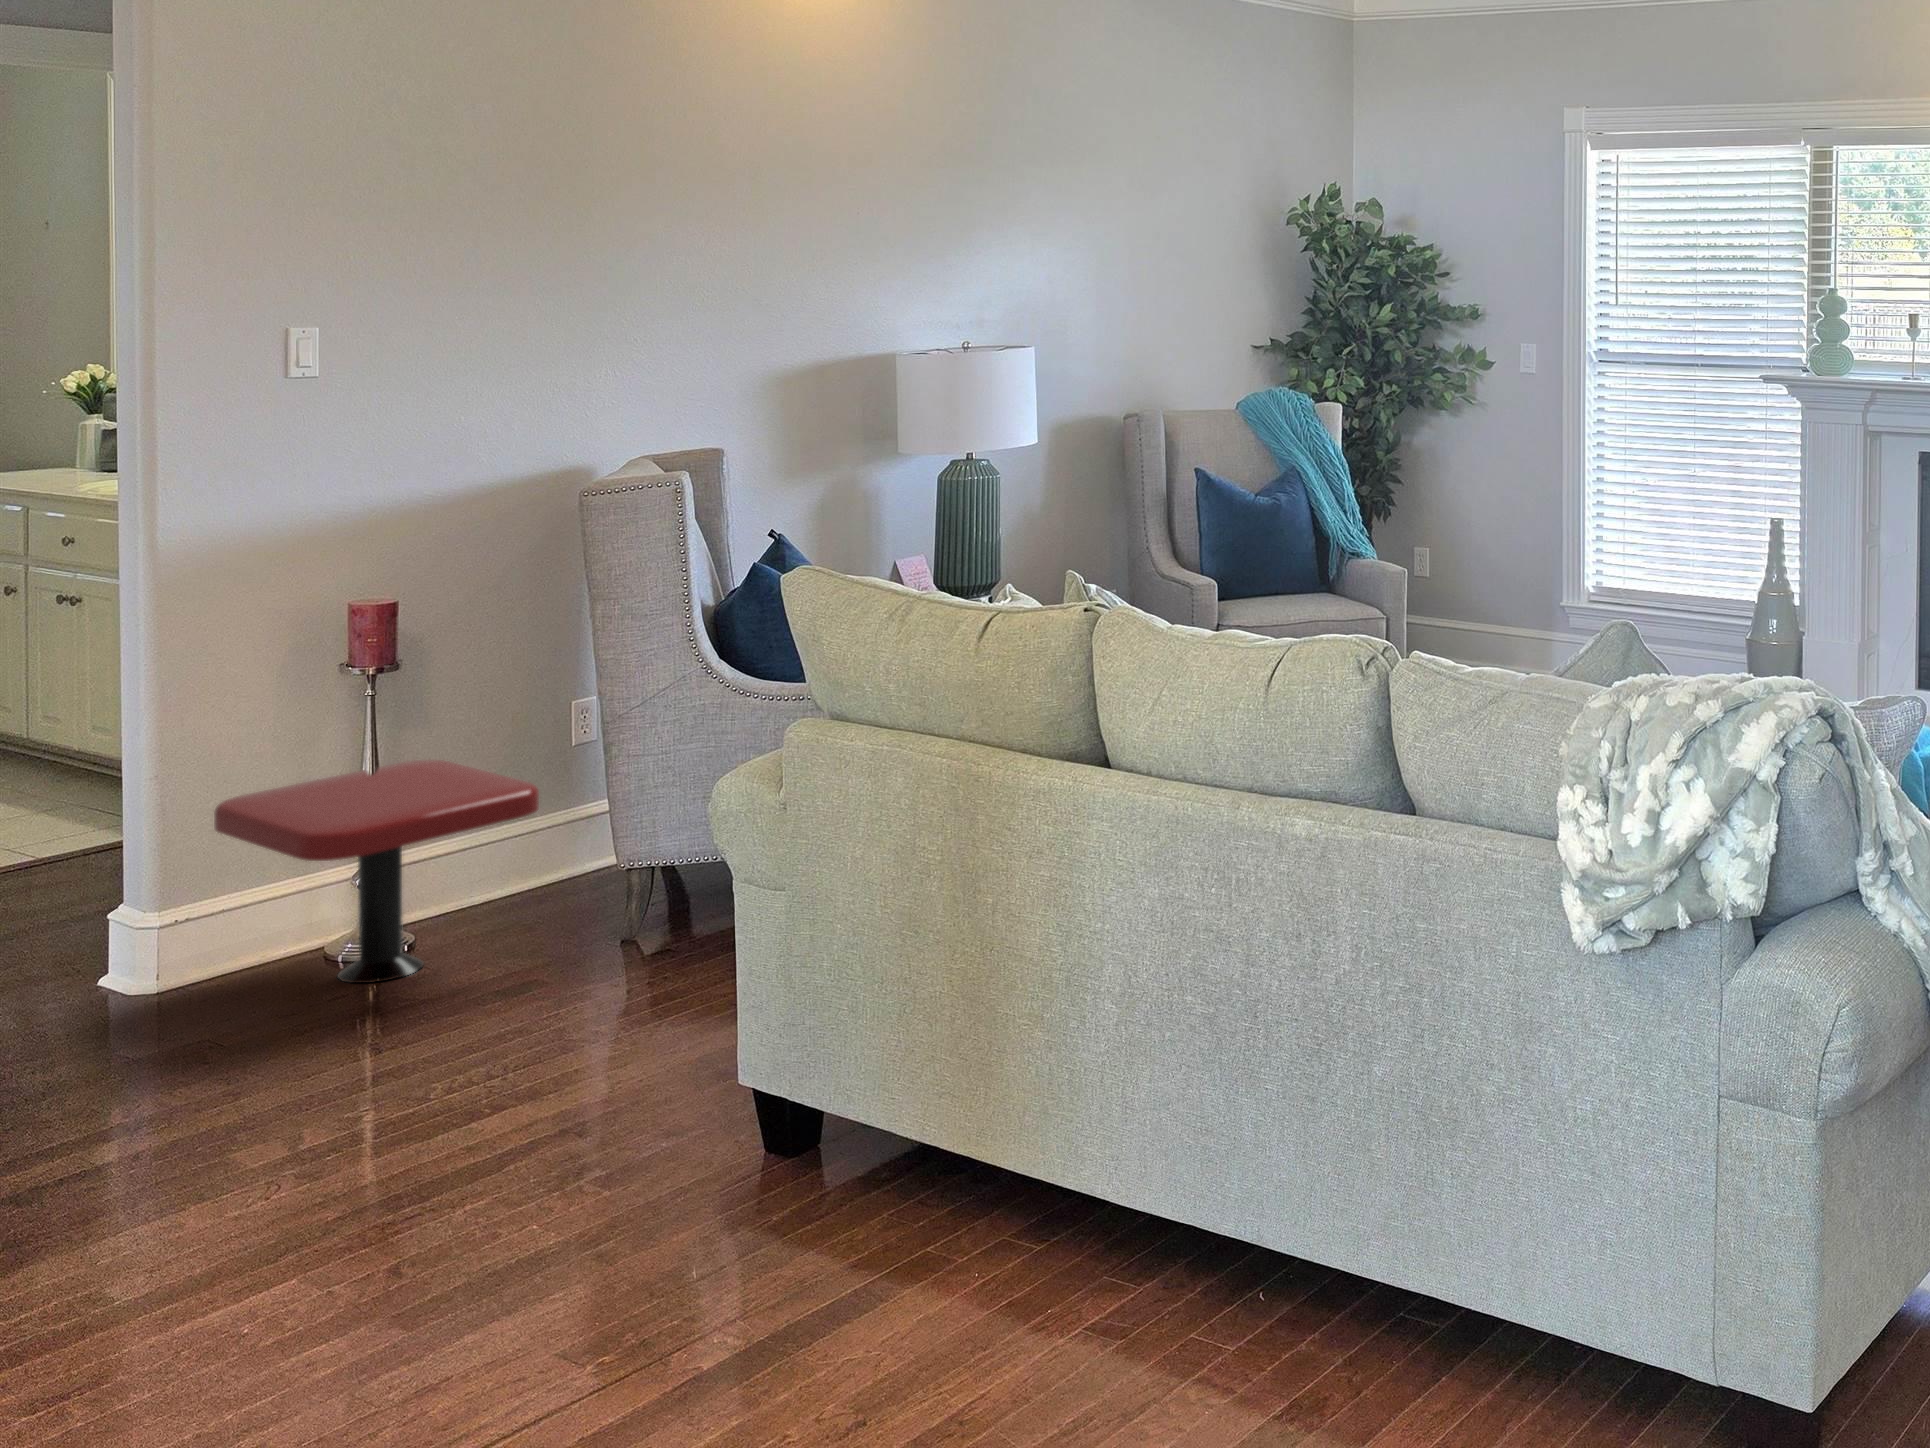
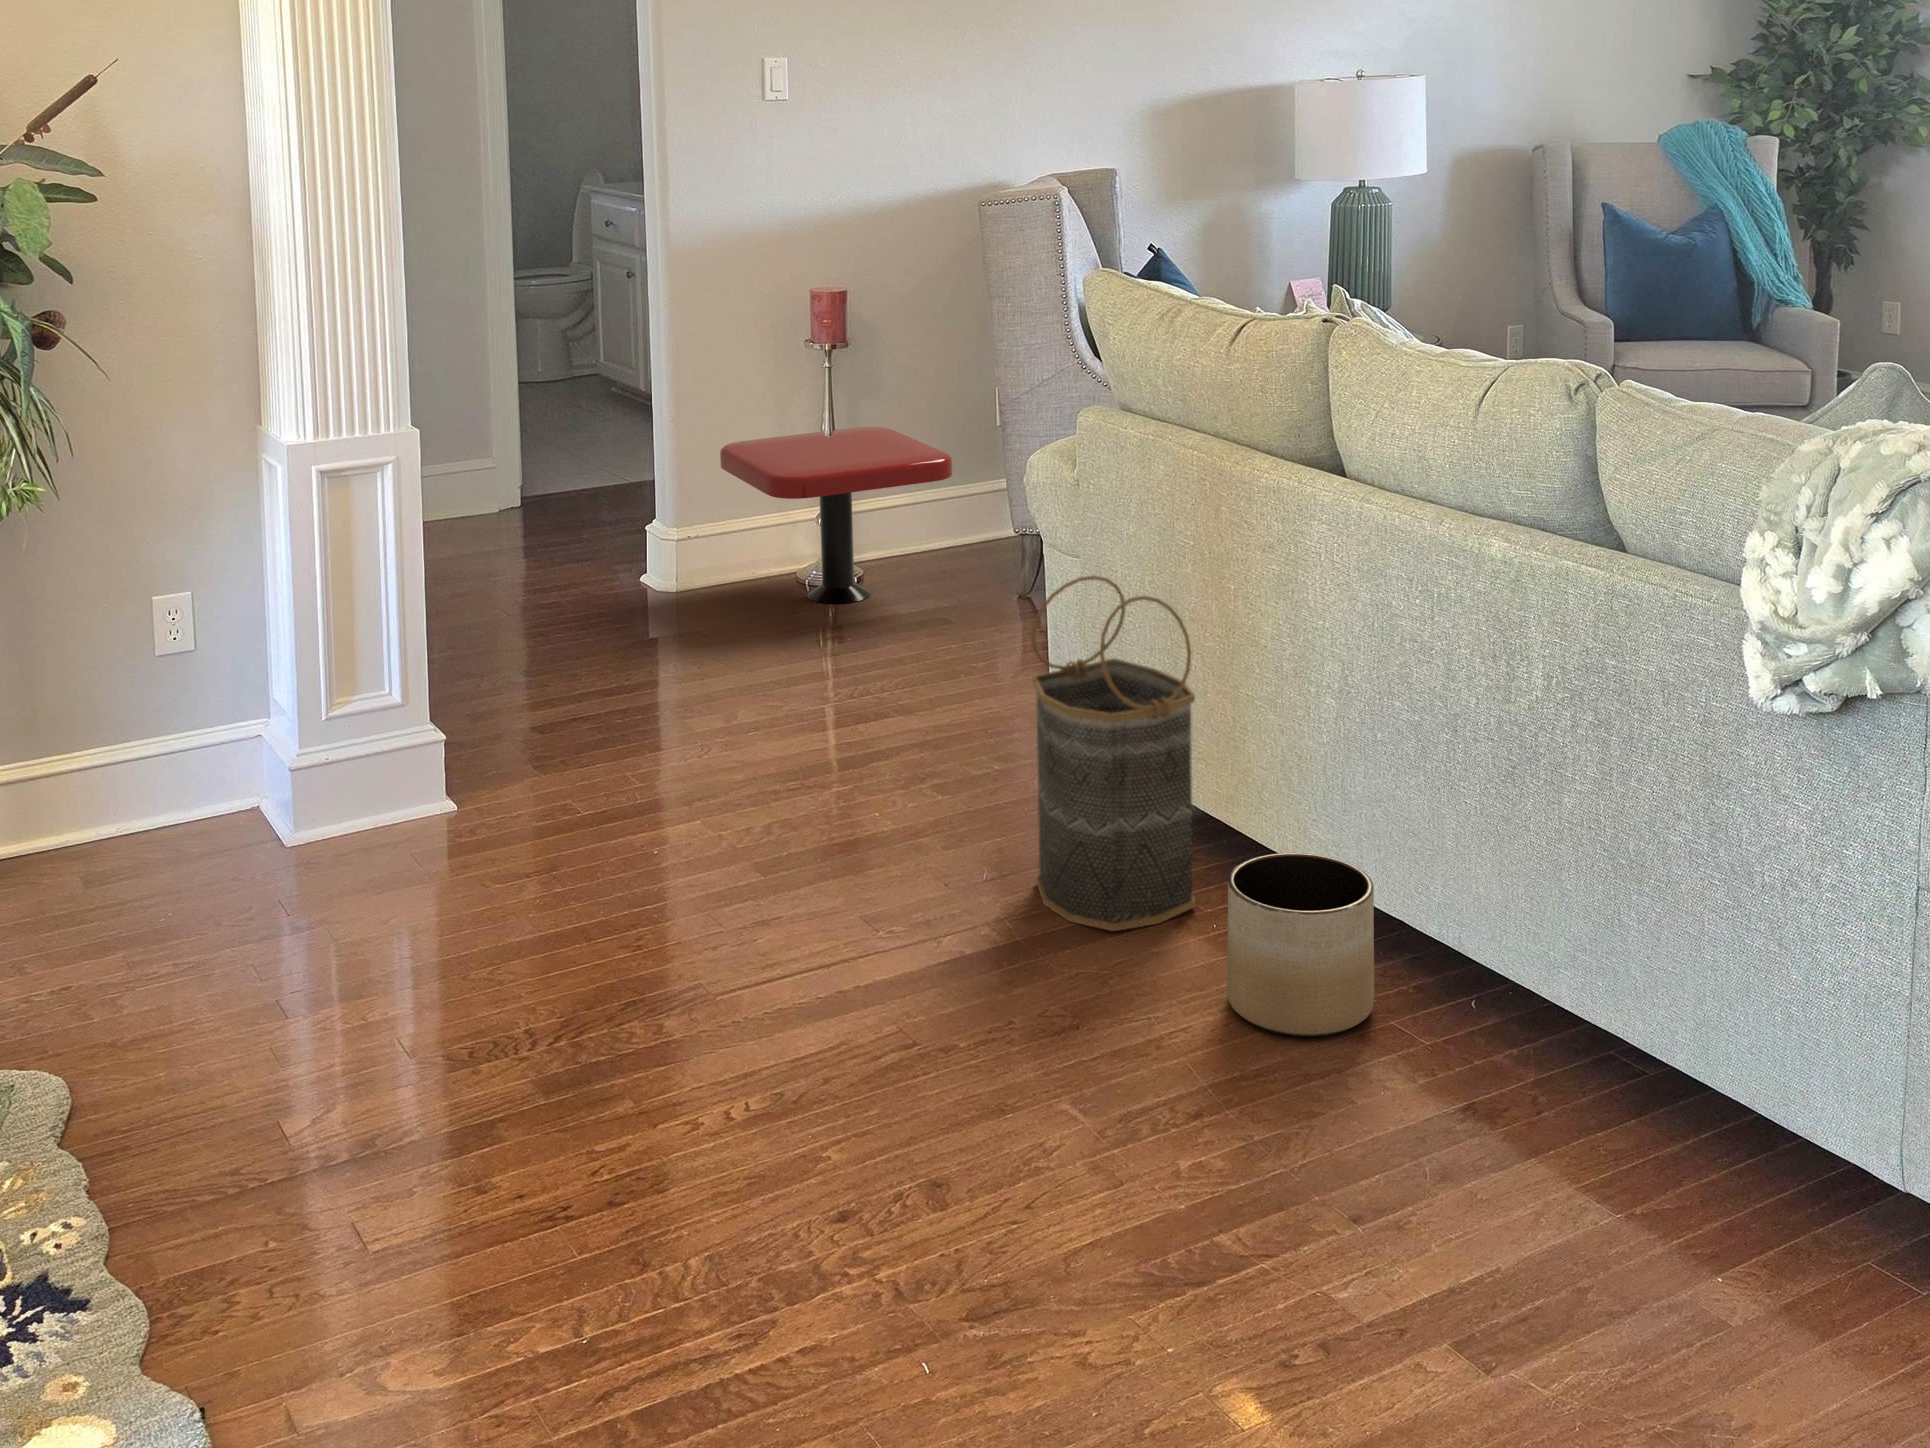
basket: none [753,908,948,1313] -> present [1031,576,1196,931]
planter: none [1016,1176,1172,1382] -> present [1227,853,1374,1037]

